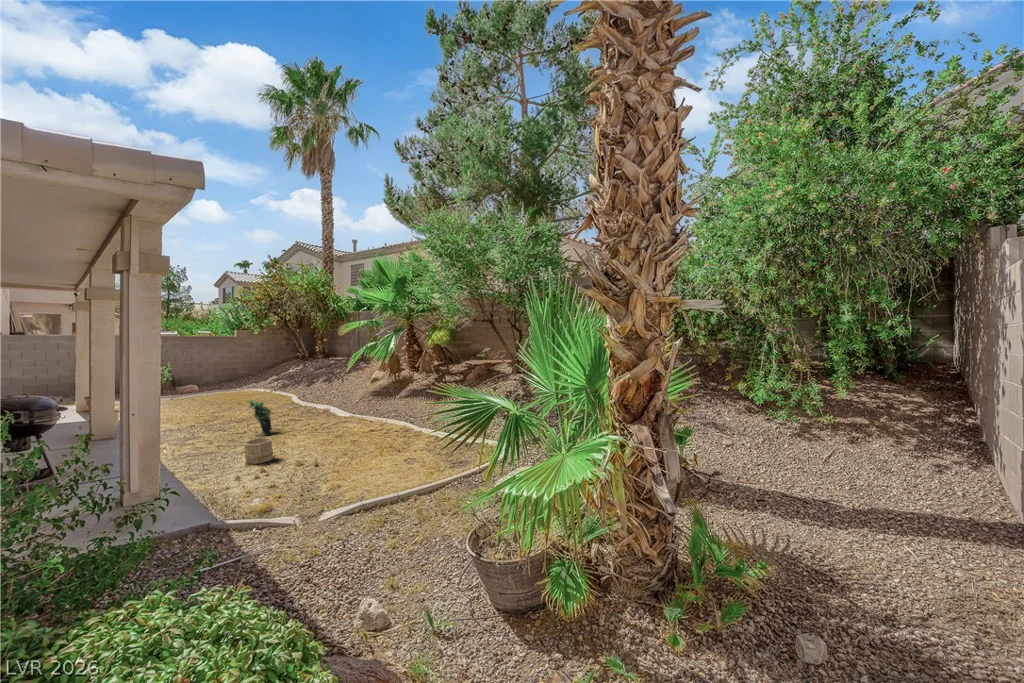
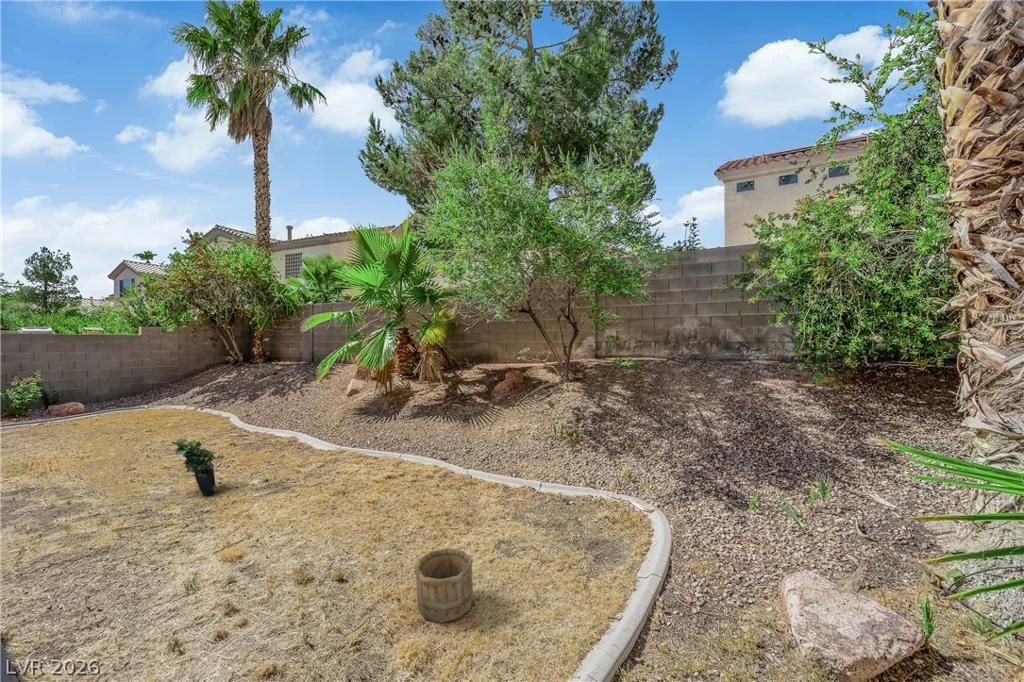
wooden bucket: present [243,437,273,464] -> present [414,548,473,623]

